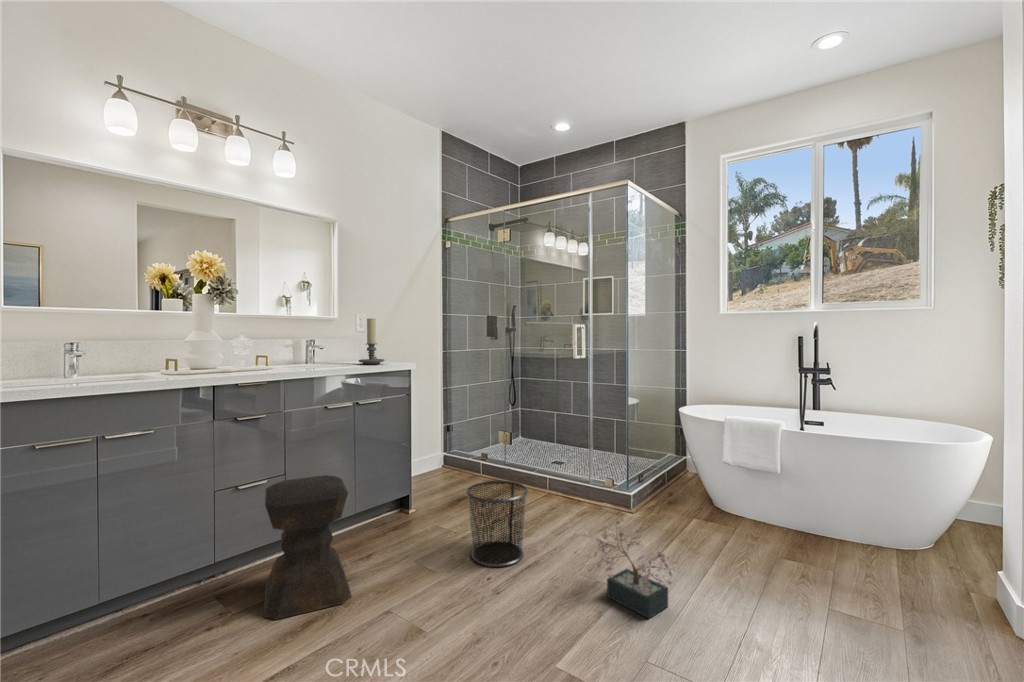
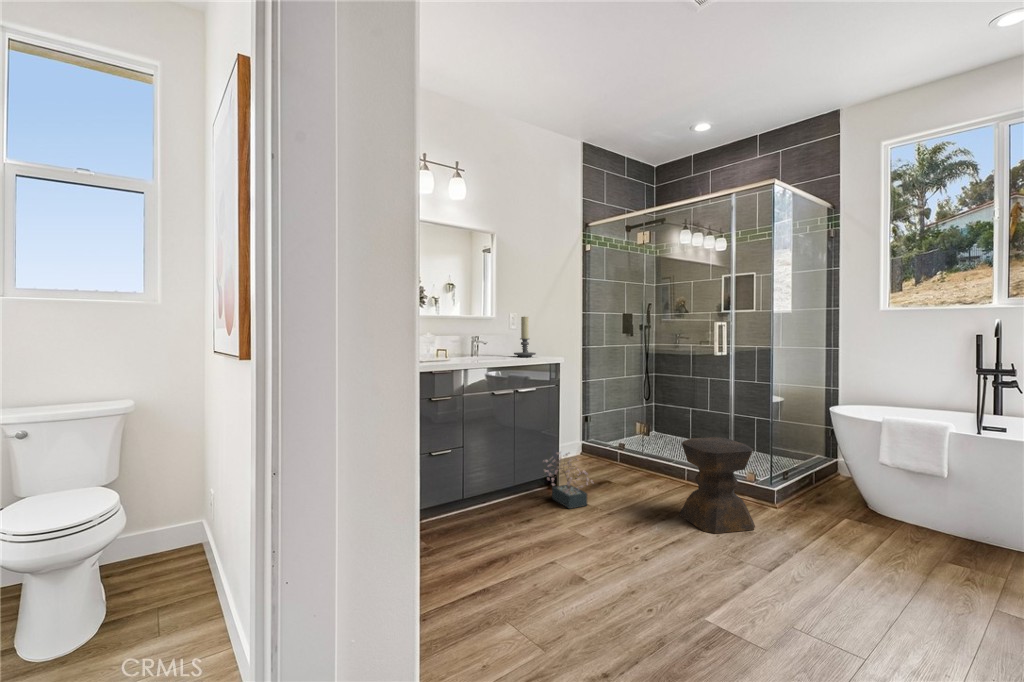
stool: present [264,475,351,620] -> present [679,437,755,534]
waste bin: present [466,480,528,567] -> none [614,464,672,540]
decorative plant: present [594,519,678,619] -> present [545,452,592,509]

